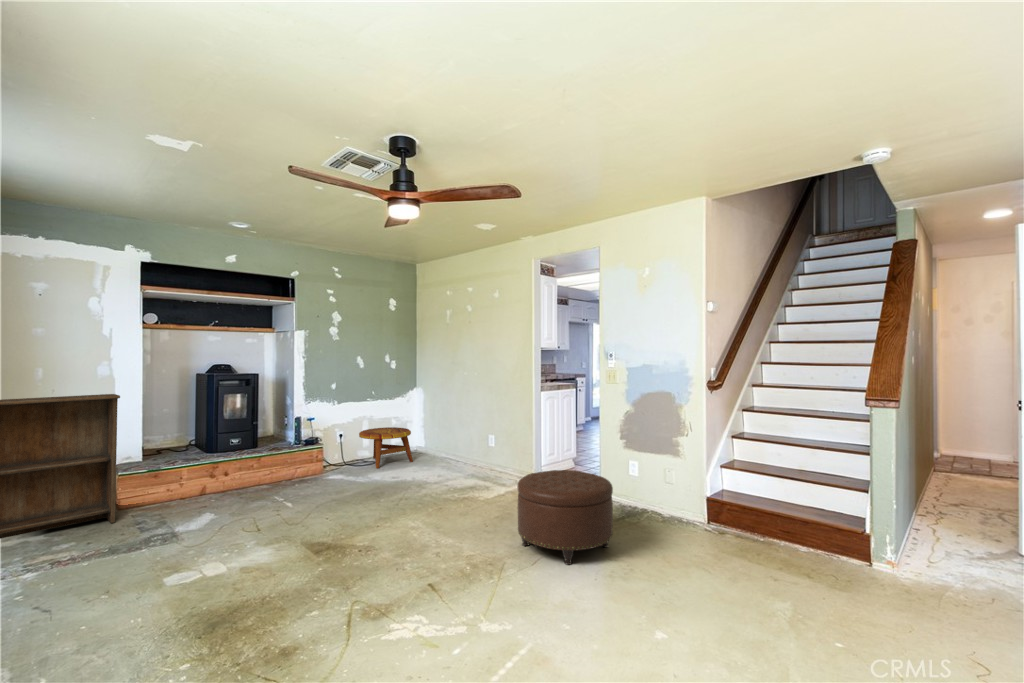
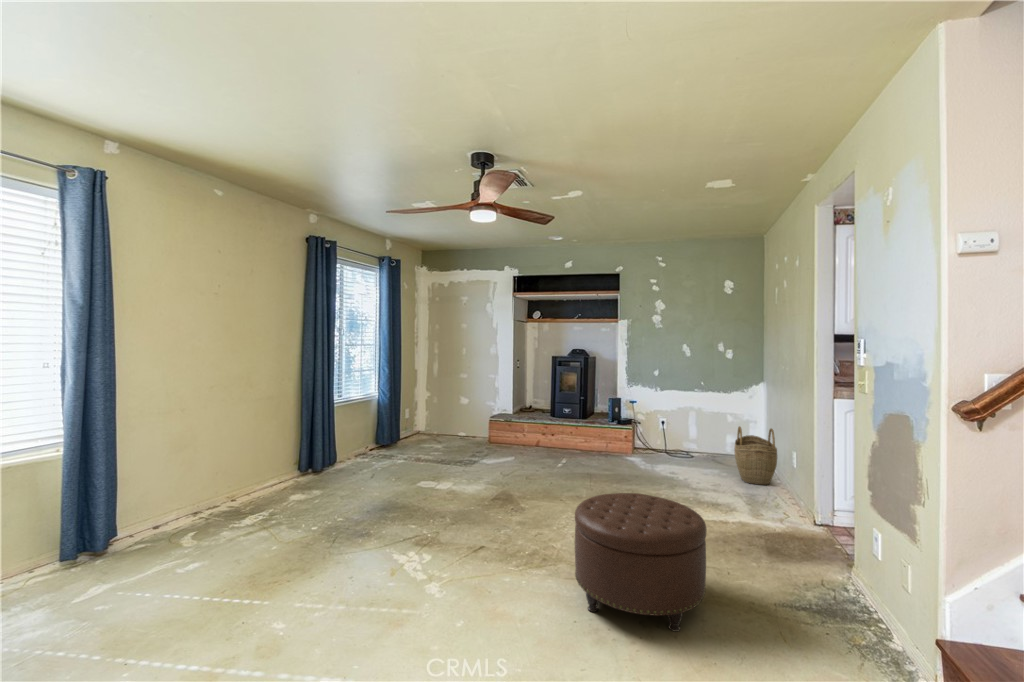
bookshelf: present [0,394,120,539] -> none [426,364,489,446]
woven basket: none [432,421,468,467] -> present [734,426,777,485]
side table: present [359,427,413,468] -> none [672,421,731,466]

